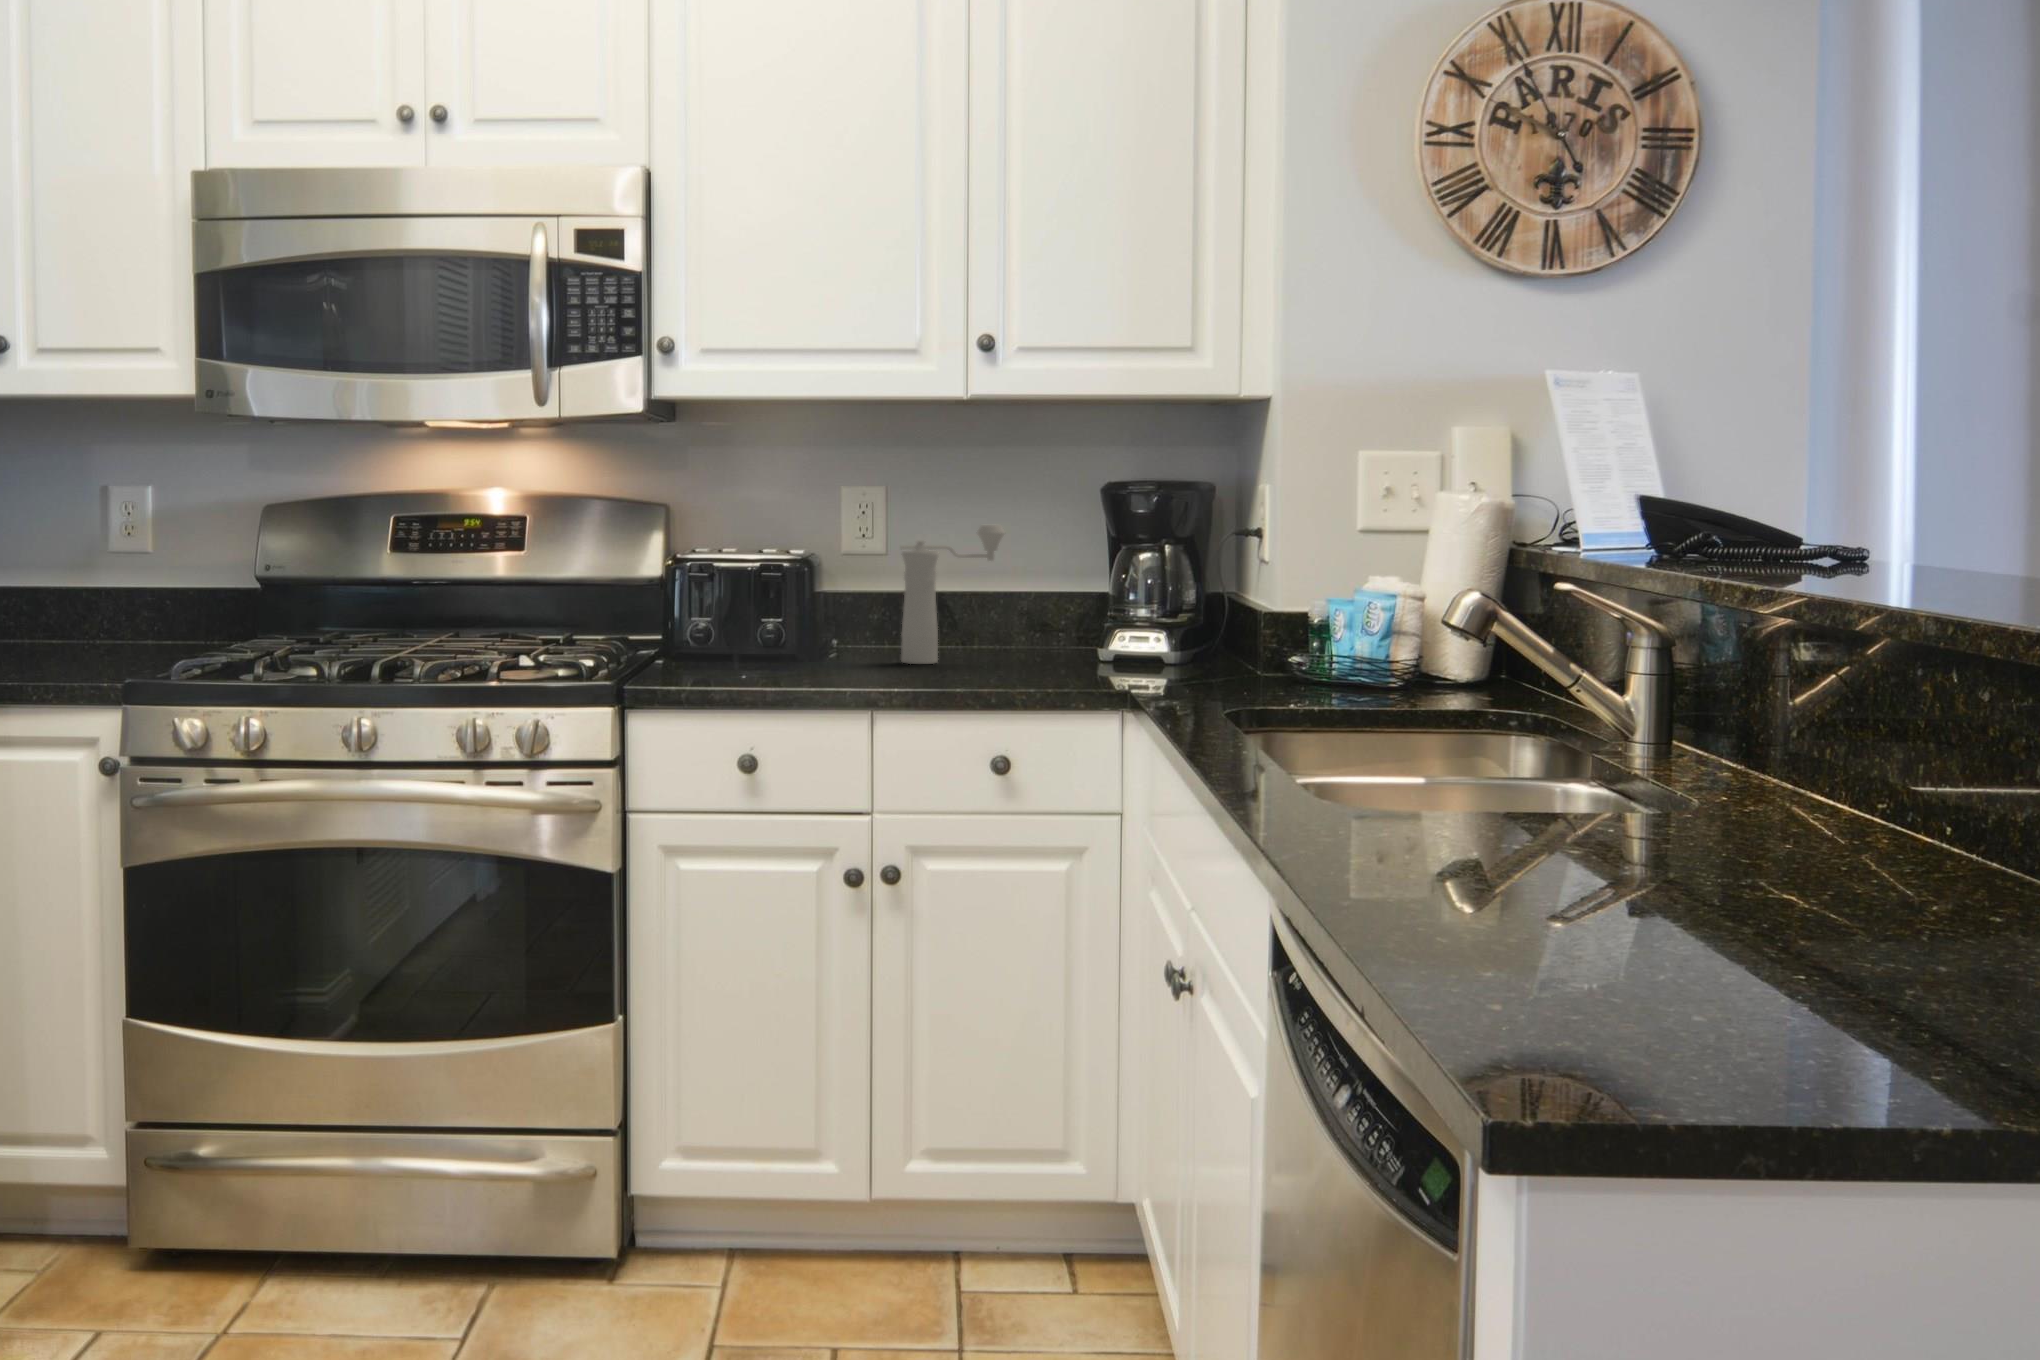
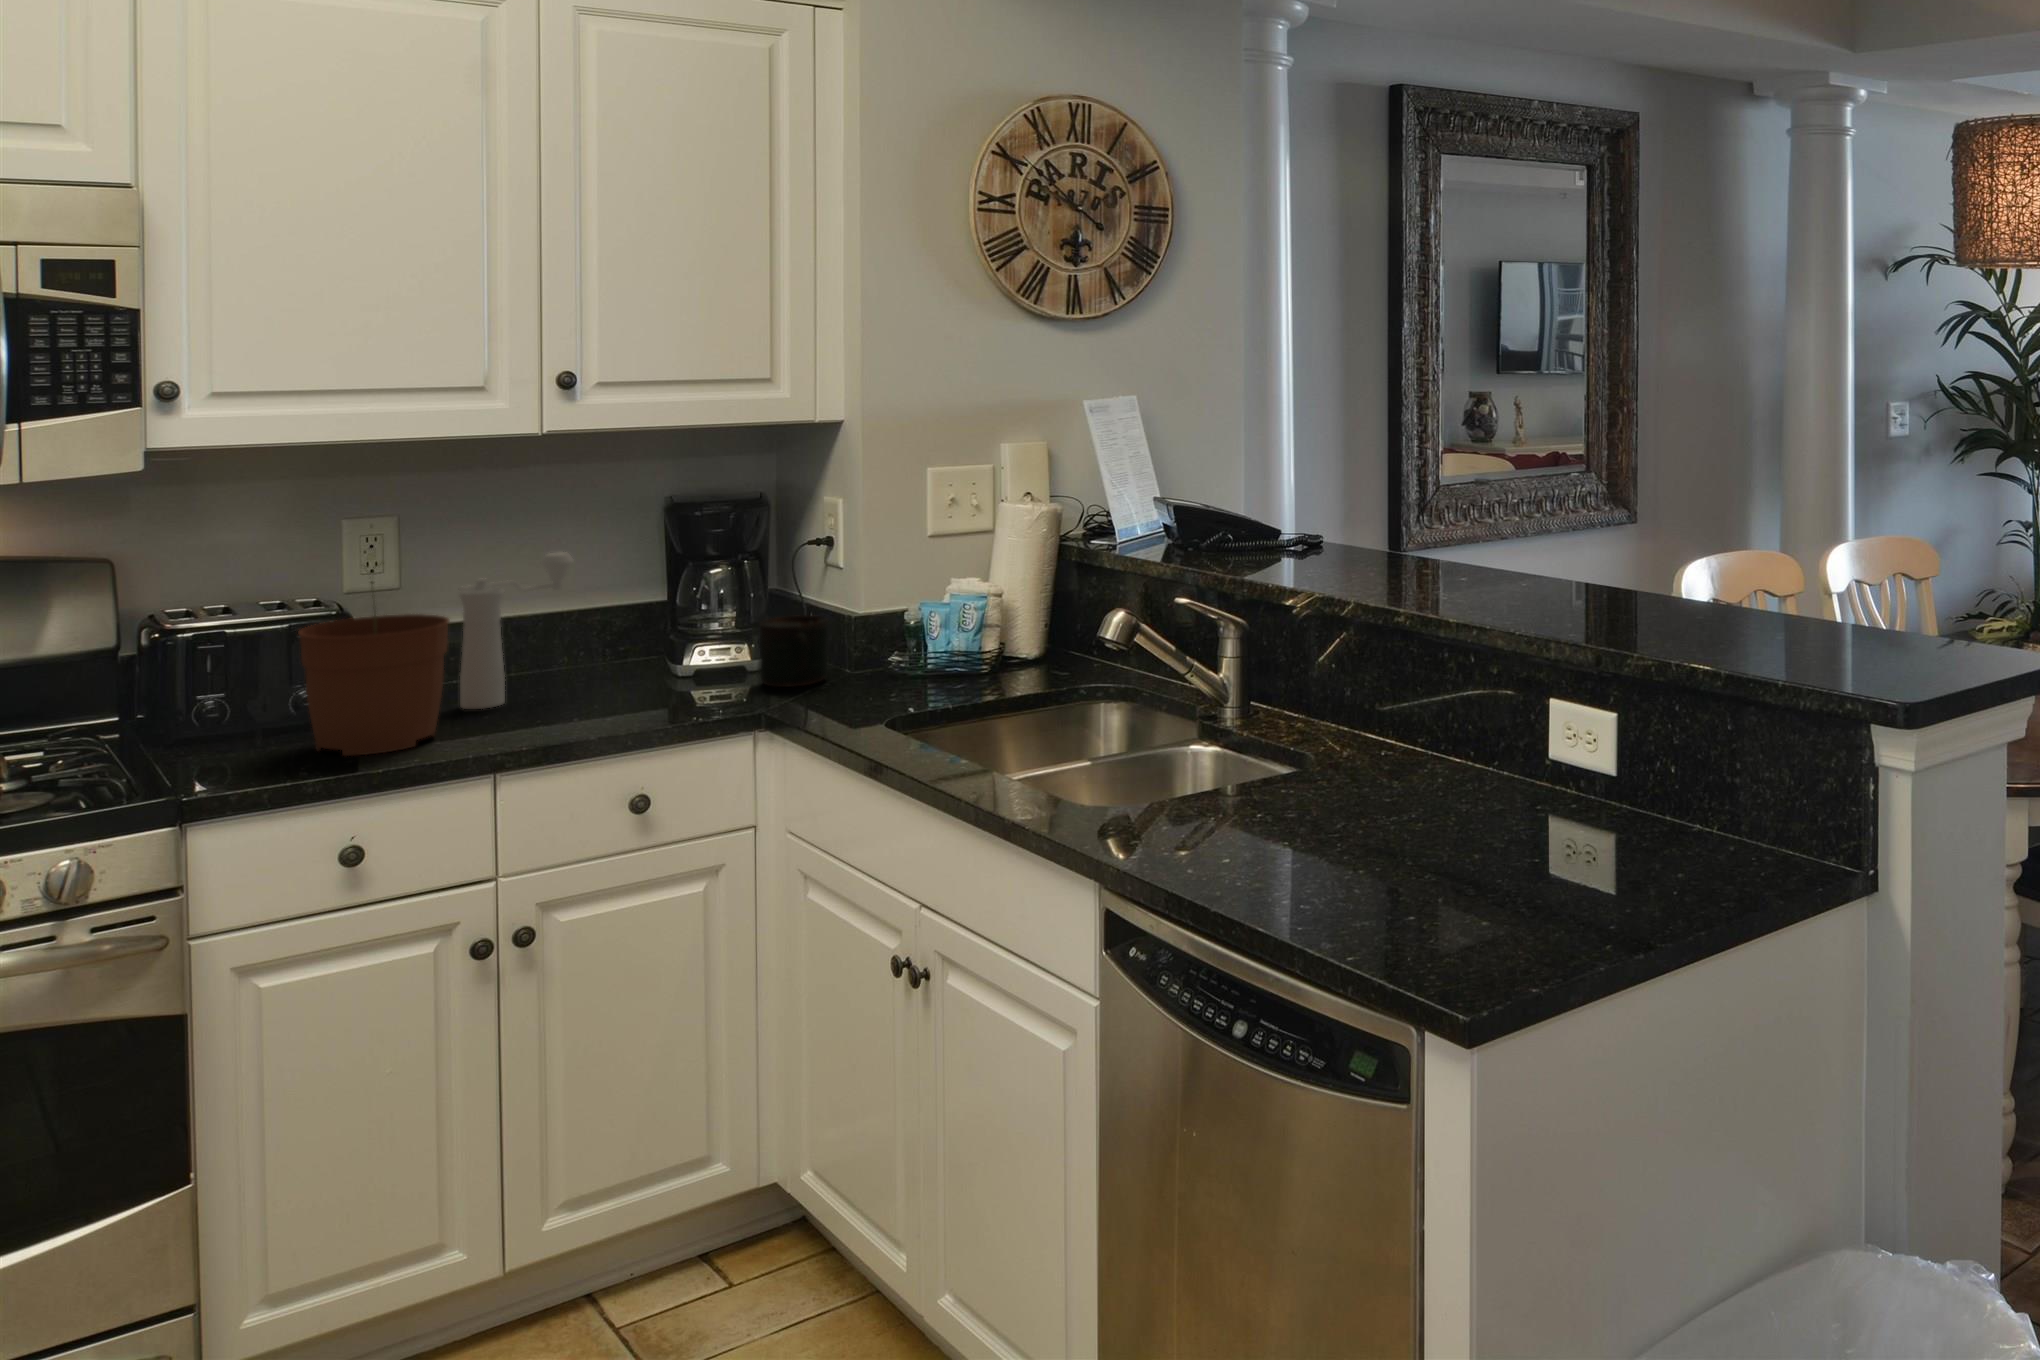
plant pot: none [747,506,865,677] -> present [298,582,449,756]
mug: none [1159,609,1232,681] -> present [760,615,828,687]

